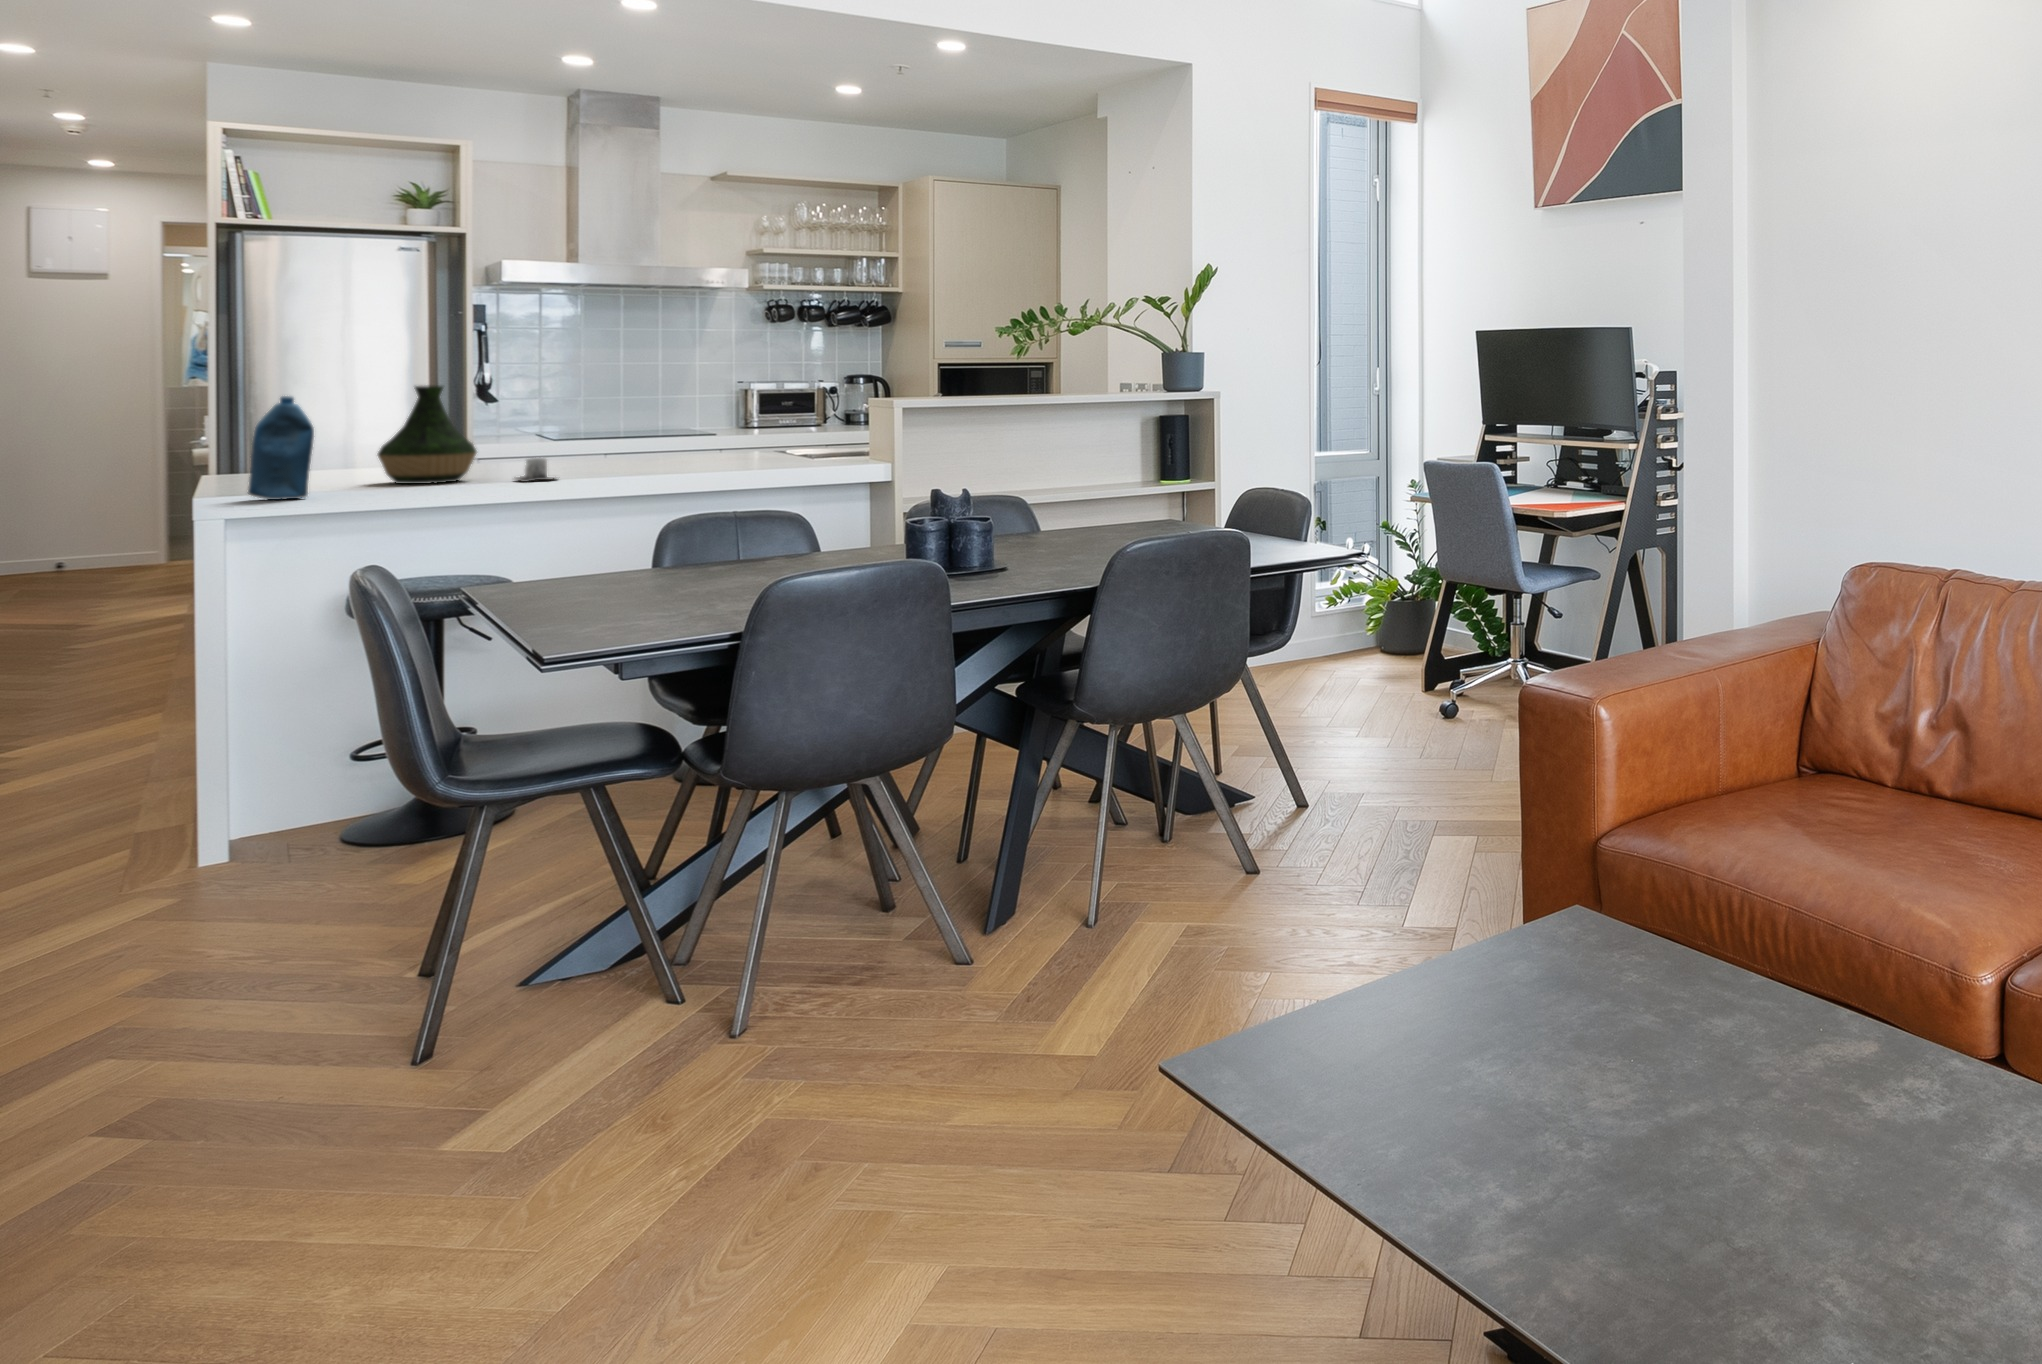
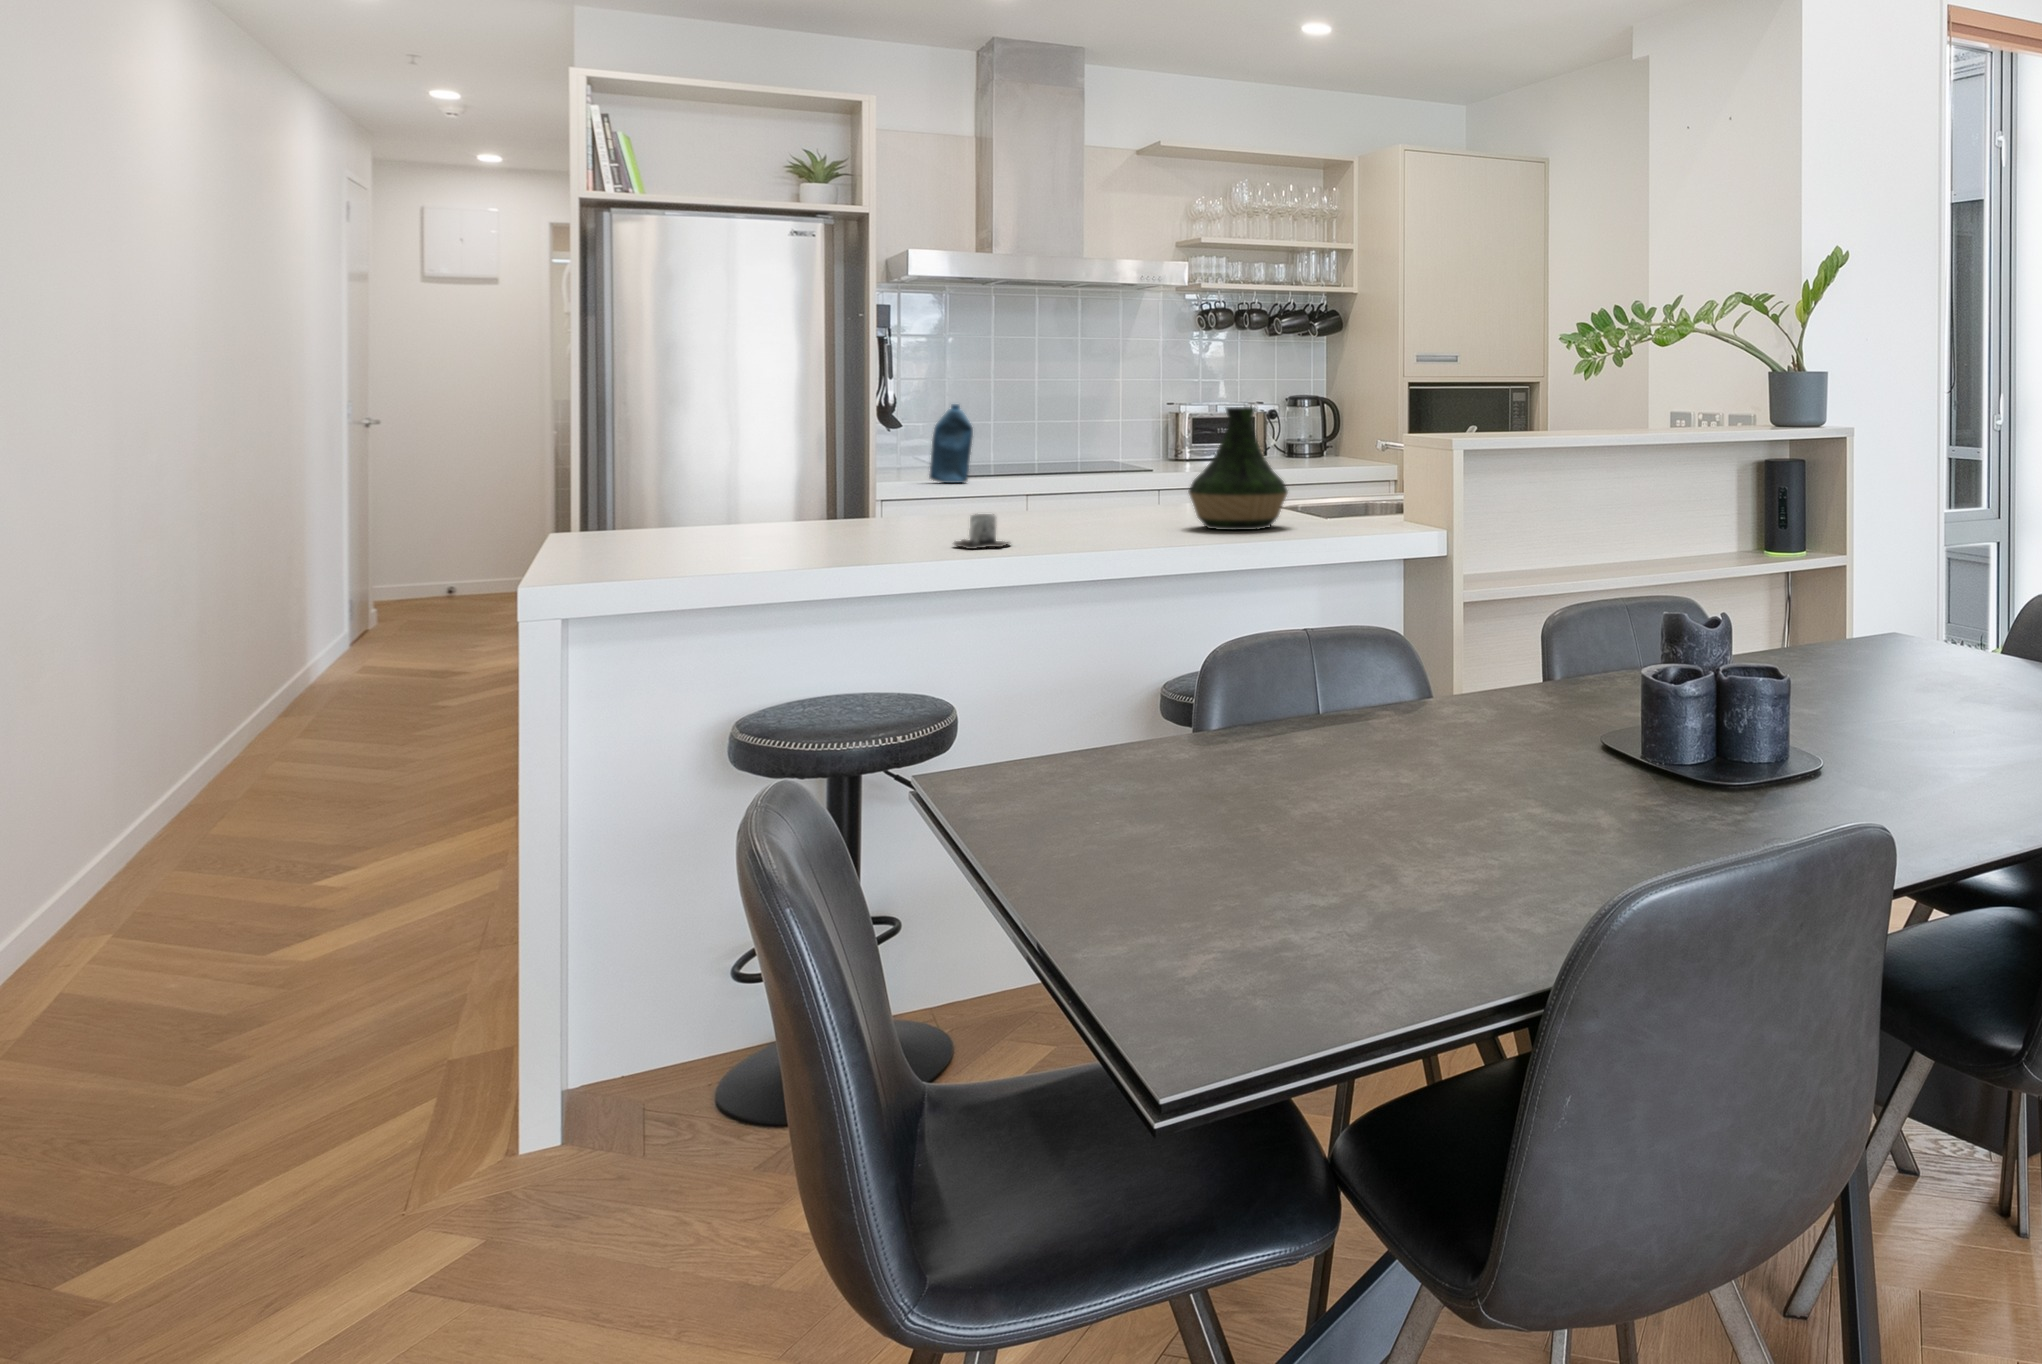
vase: present [378,385,477,484] -> present [1189,407,1288,530]
bottle: present [248,396,314,500] -> present [929,404,973,483]

